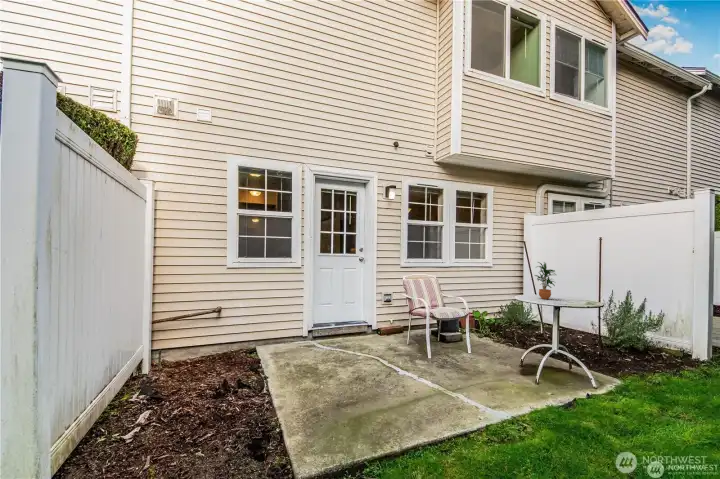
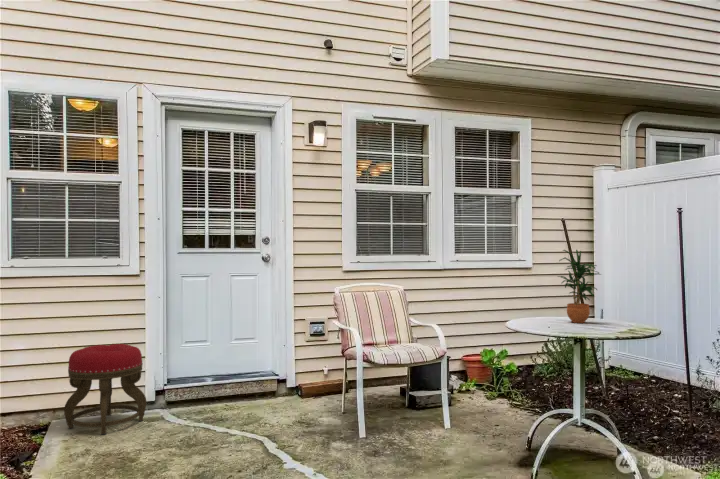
stool: none [268,306,309,355] -> present [64,344,146,434]

